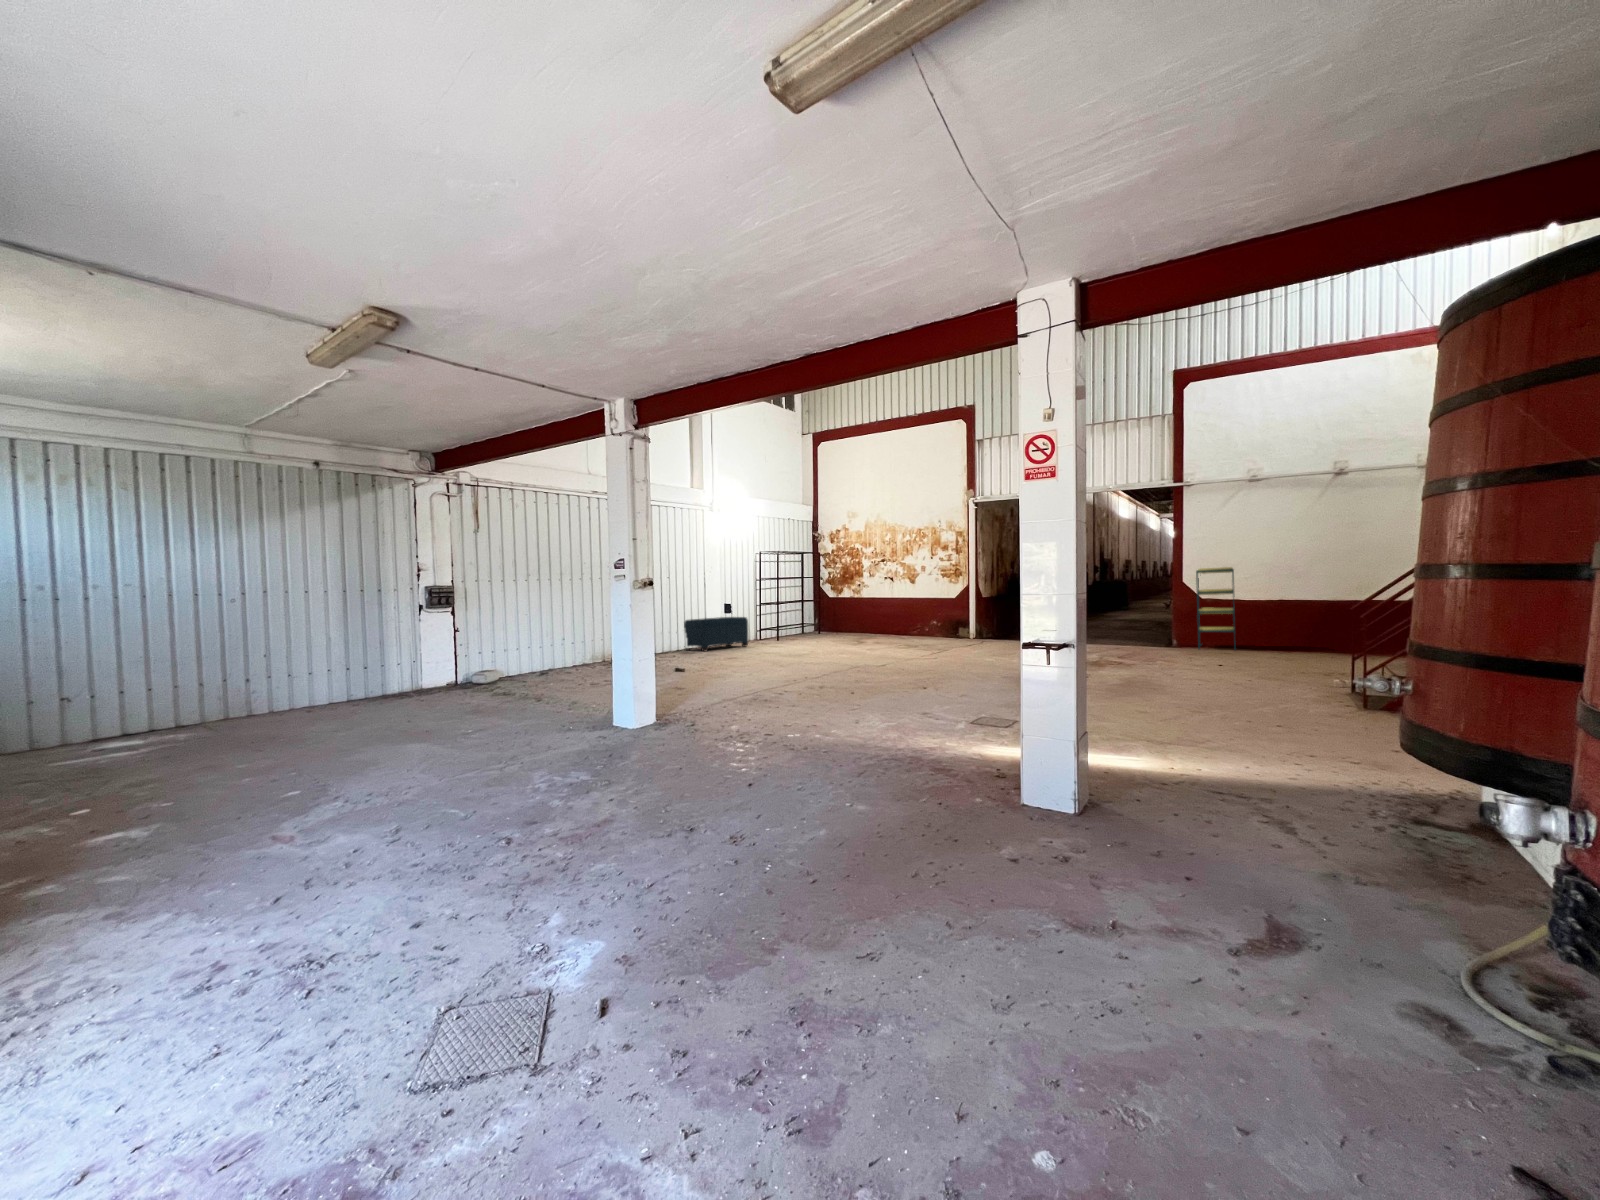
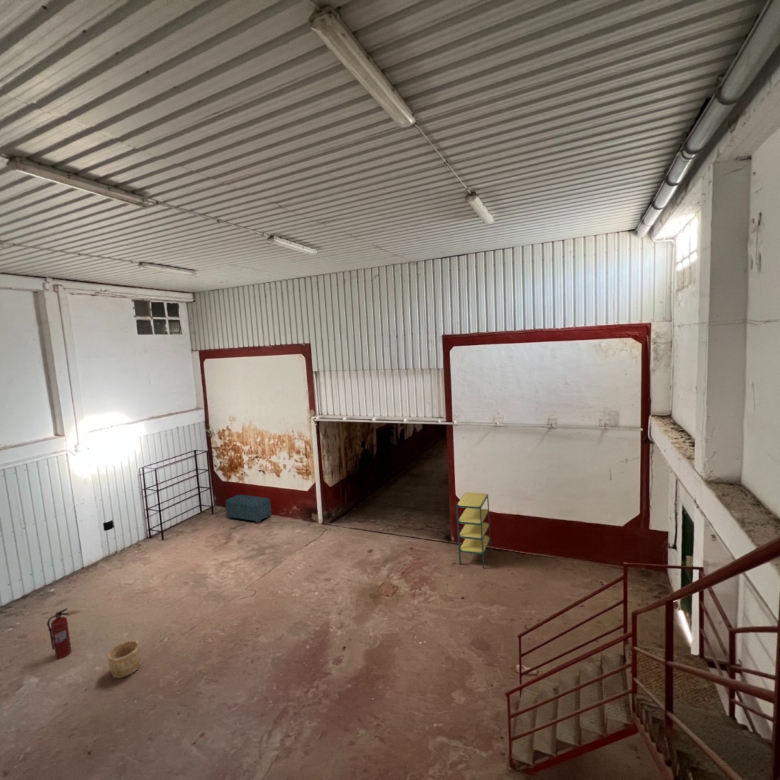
fire extinguisher: none [757,614,775,664] -> present [47,608,71,658]
bench: present [684,617,748,651] -> present [226,495,271,524]
wooden bucket: none [836,642,866,668] -> present [107,640,141,678]

